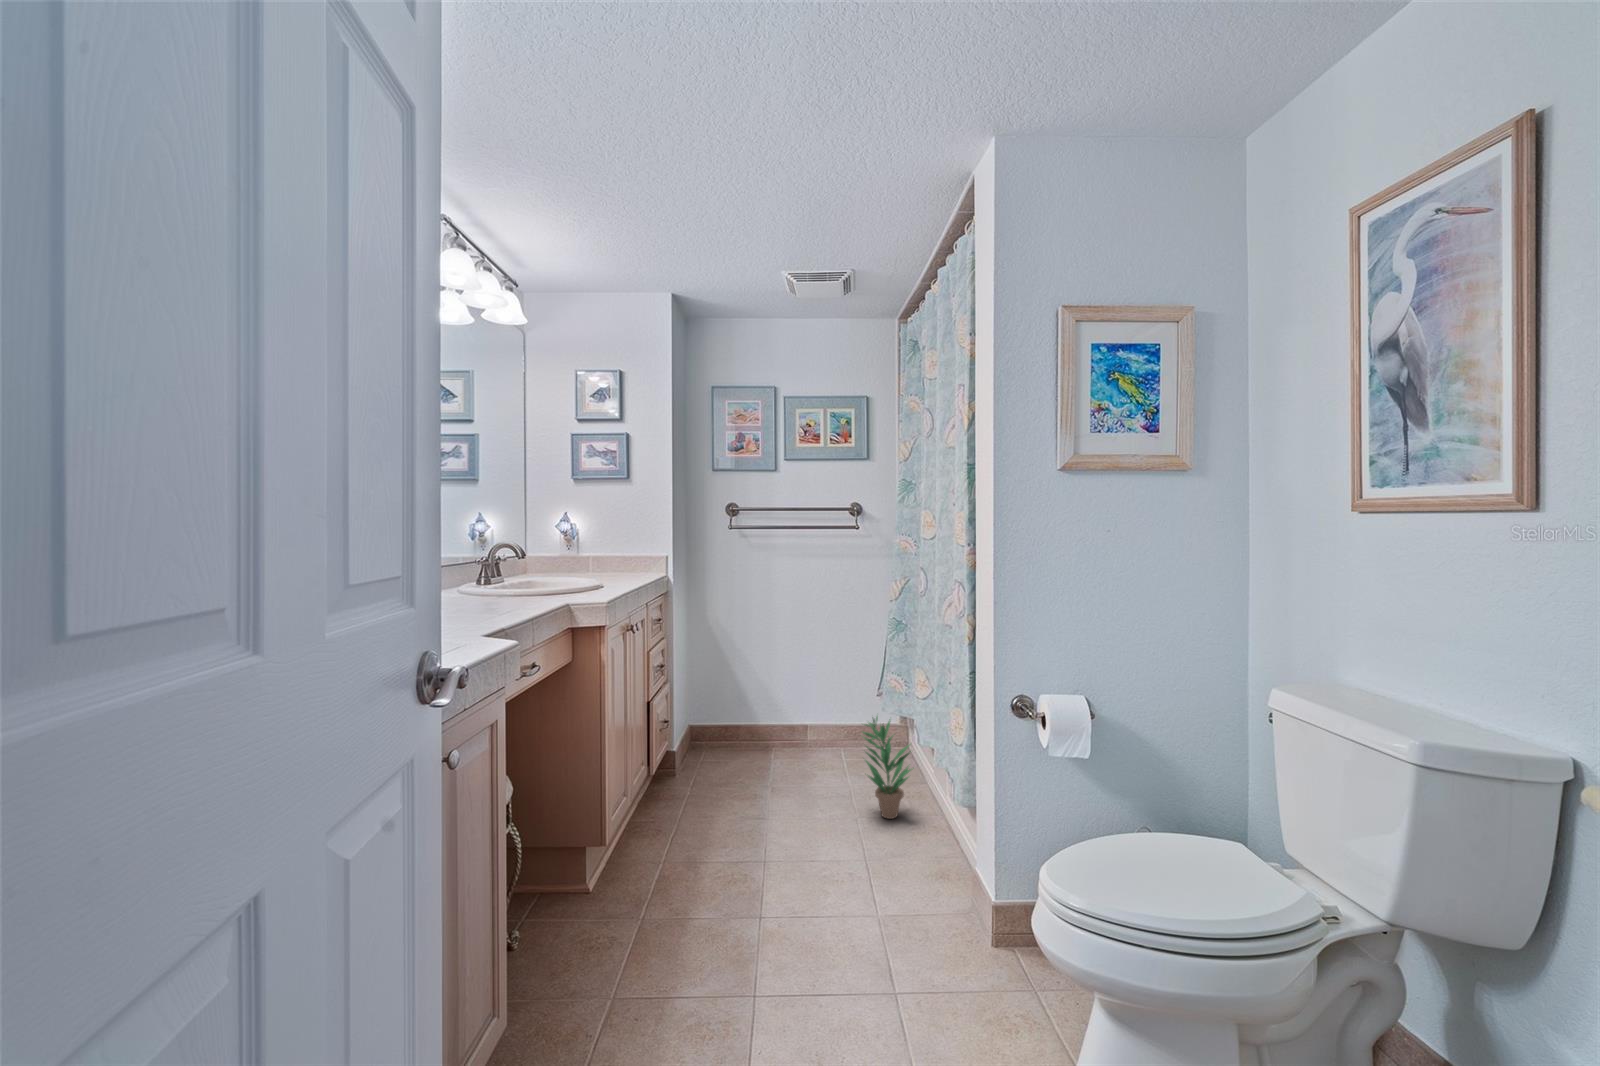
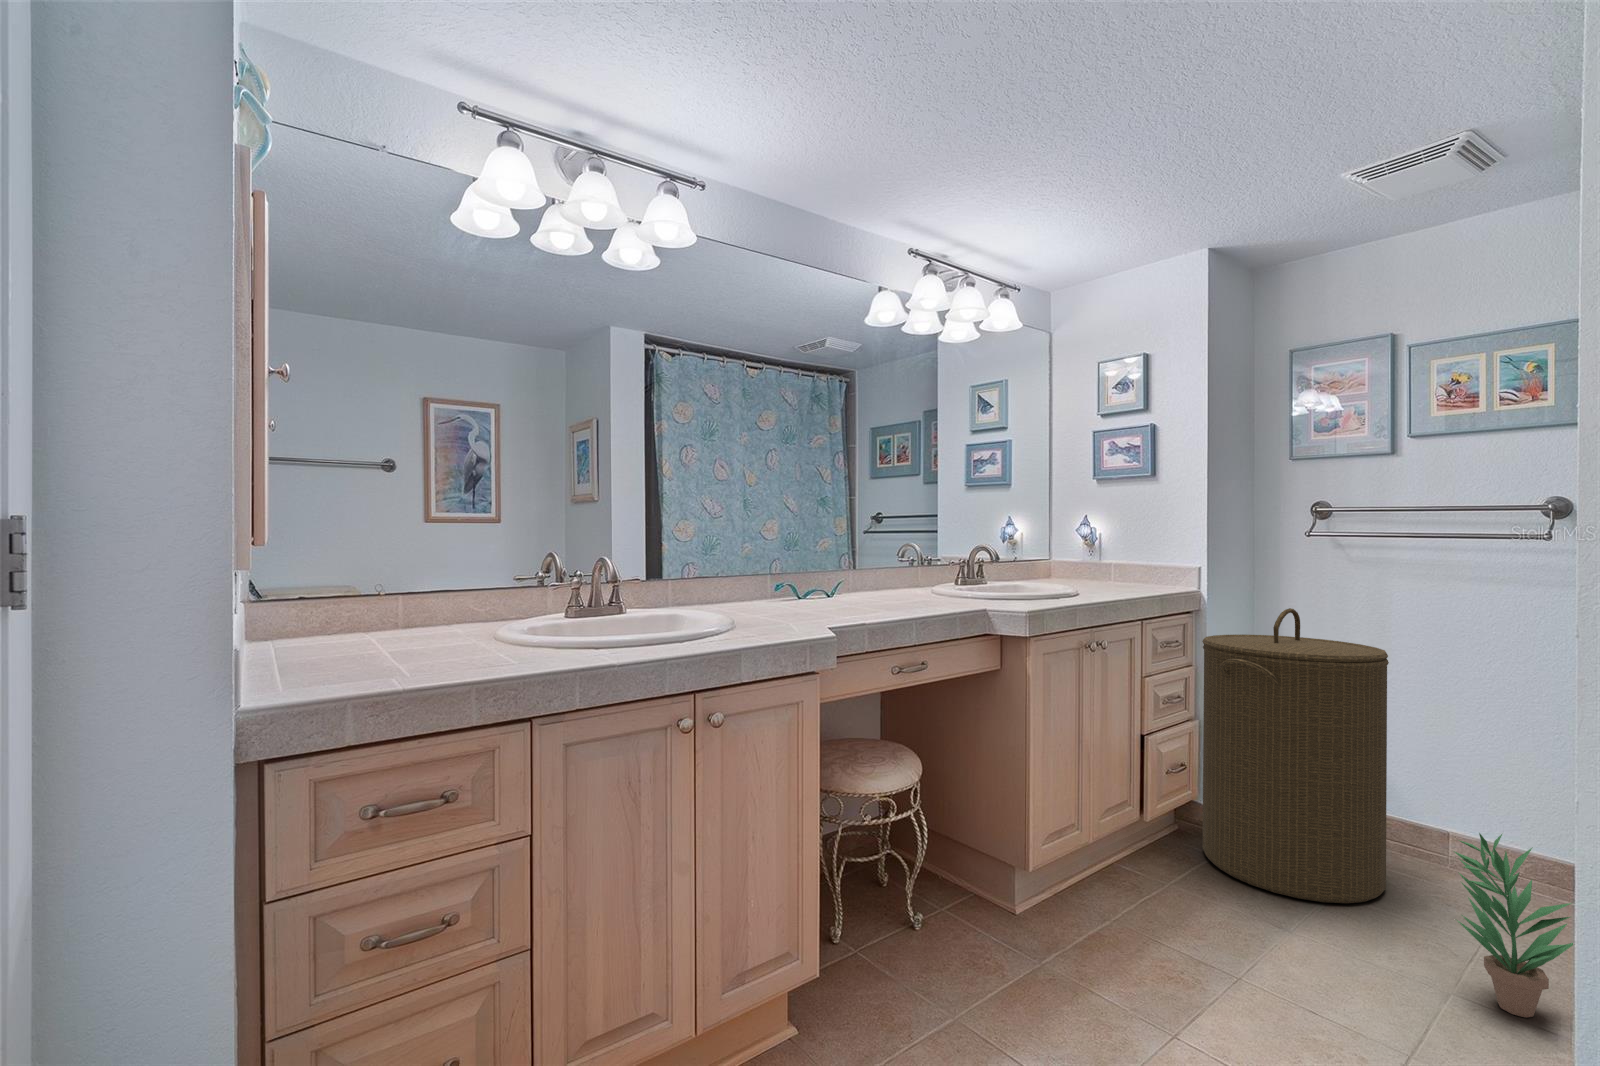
laundry hamper: none [679,585,796,800] -> present [1202,608,1389,903]

